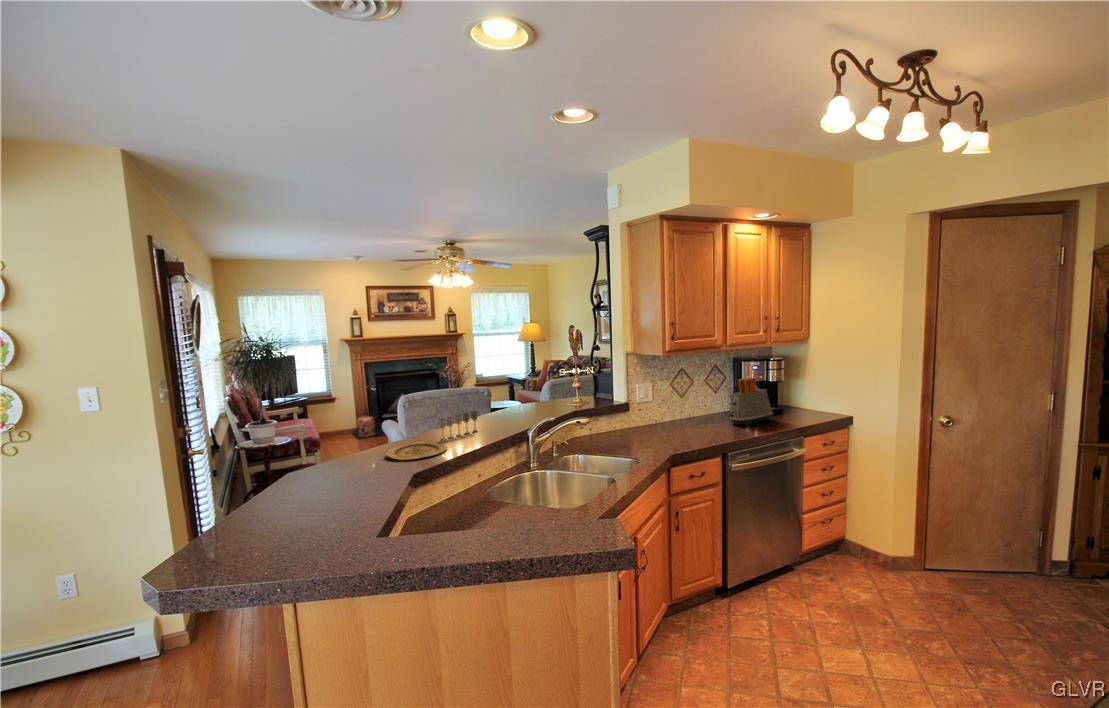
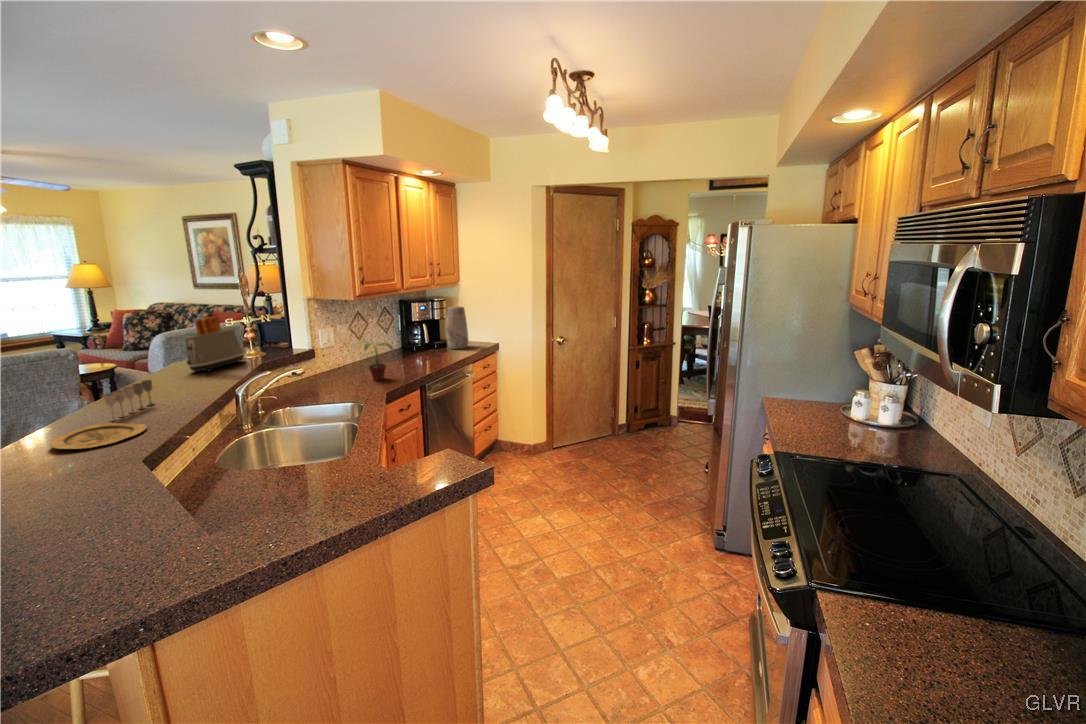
vase: none [784,368,812,419] -> present [447,307,468,349]
toaster: present [730,378,773,426] -> present [185,317,244,372]
potted plant: none [662,397,697,441] -> present [363,341,393,380]

